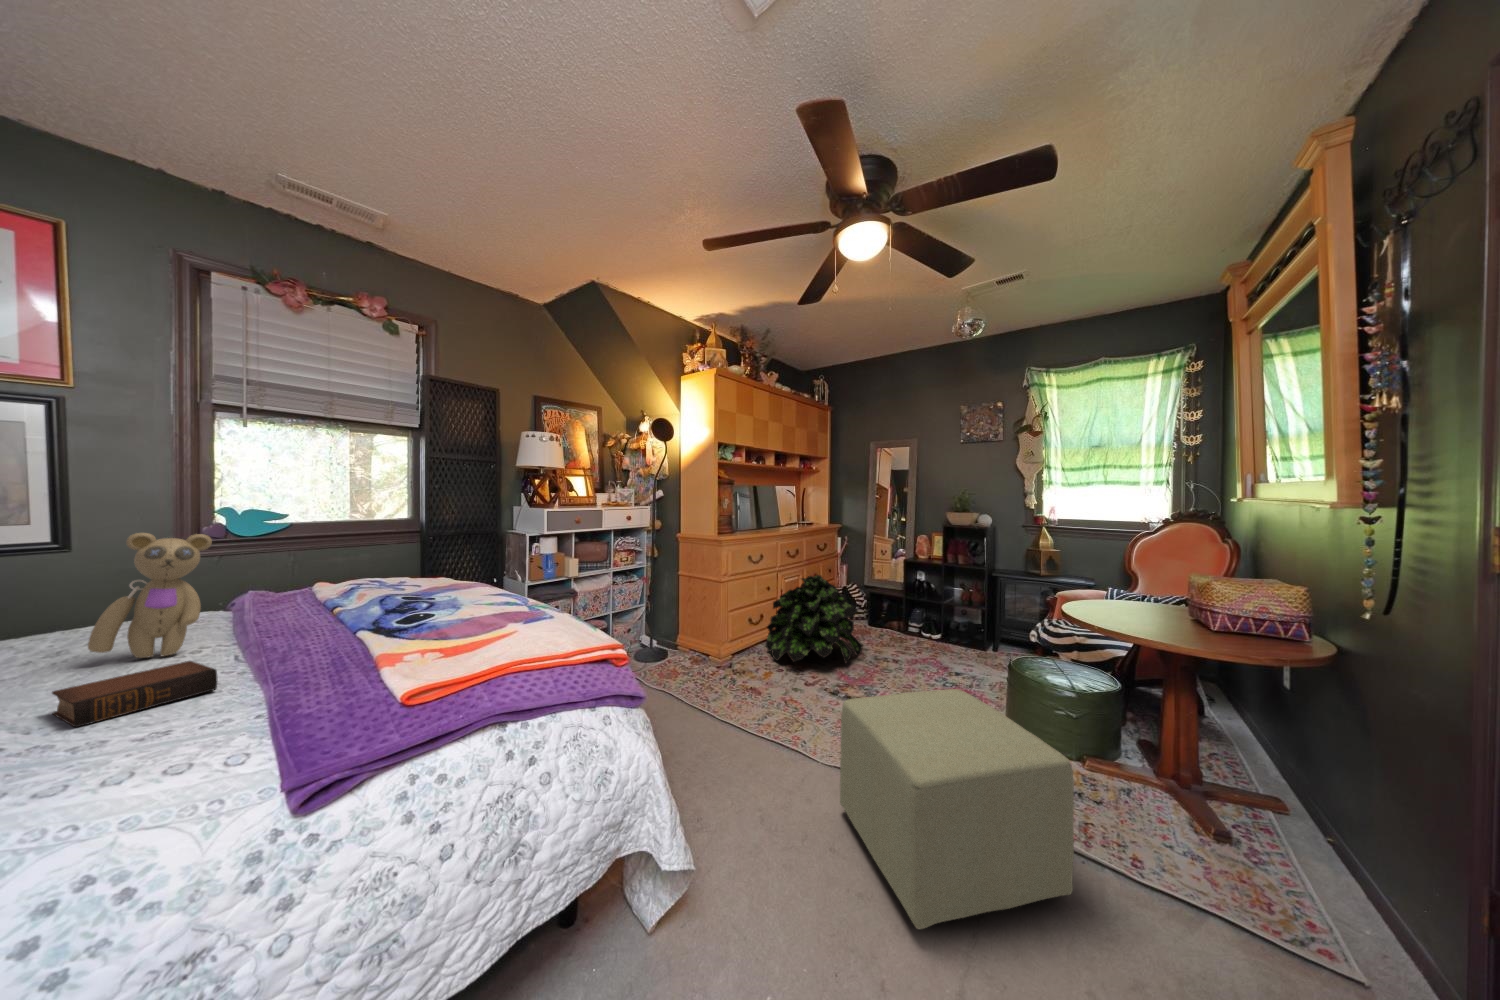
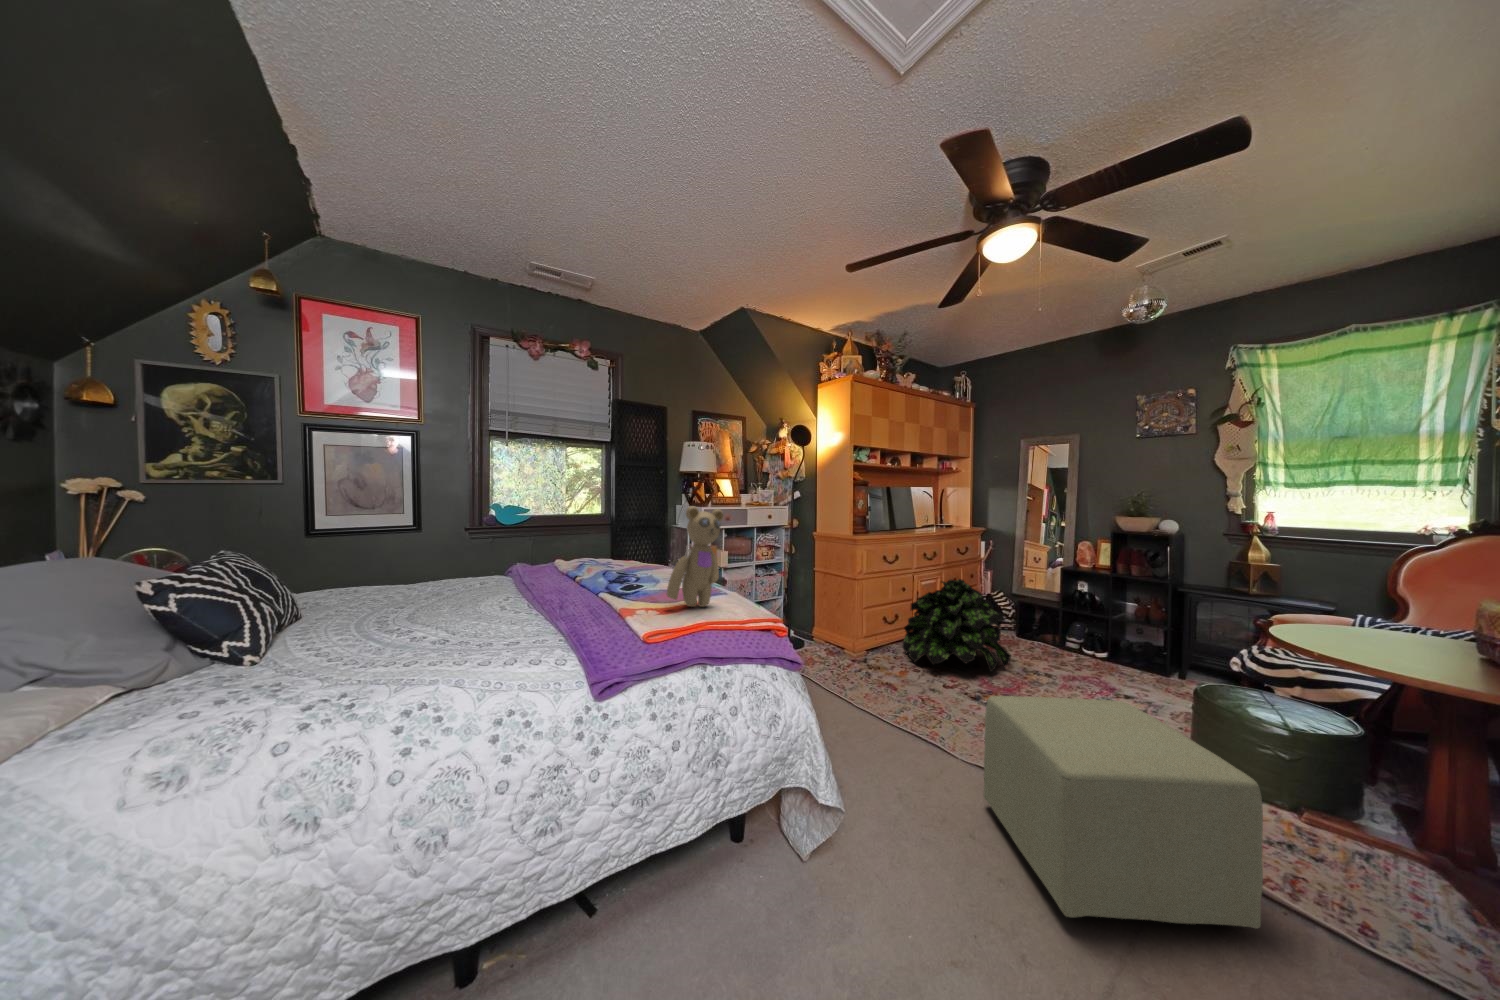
teddy bear: present [88,533,212,658] -> present [667,506,724,607]
book: present [52,661,218,727] -> none [440,603,518,636]

